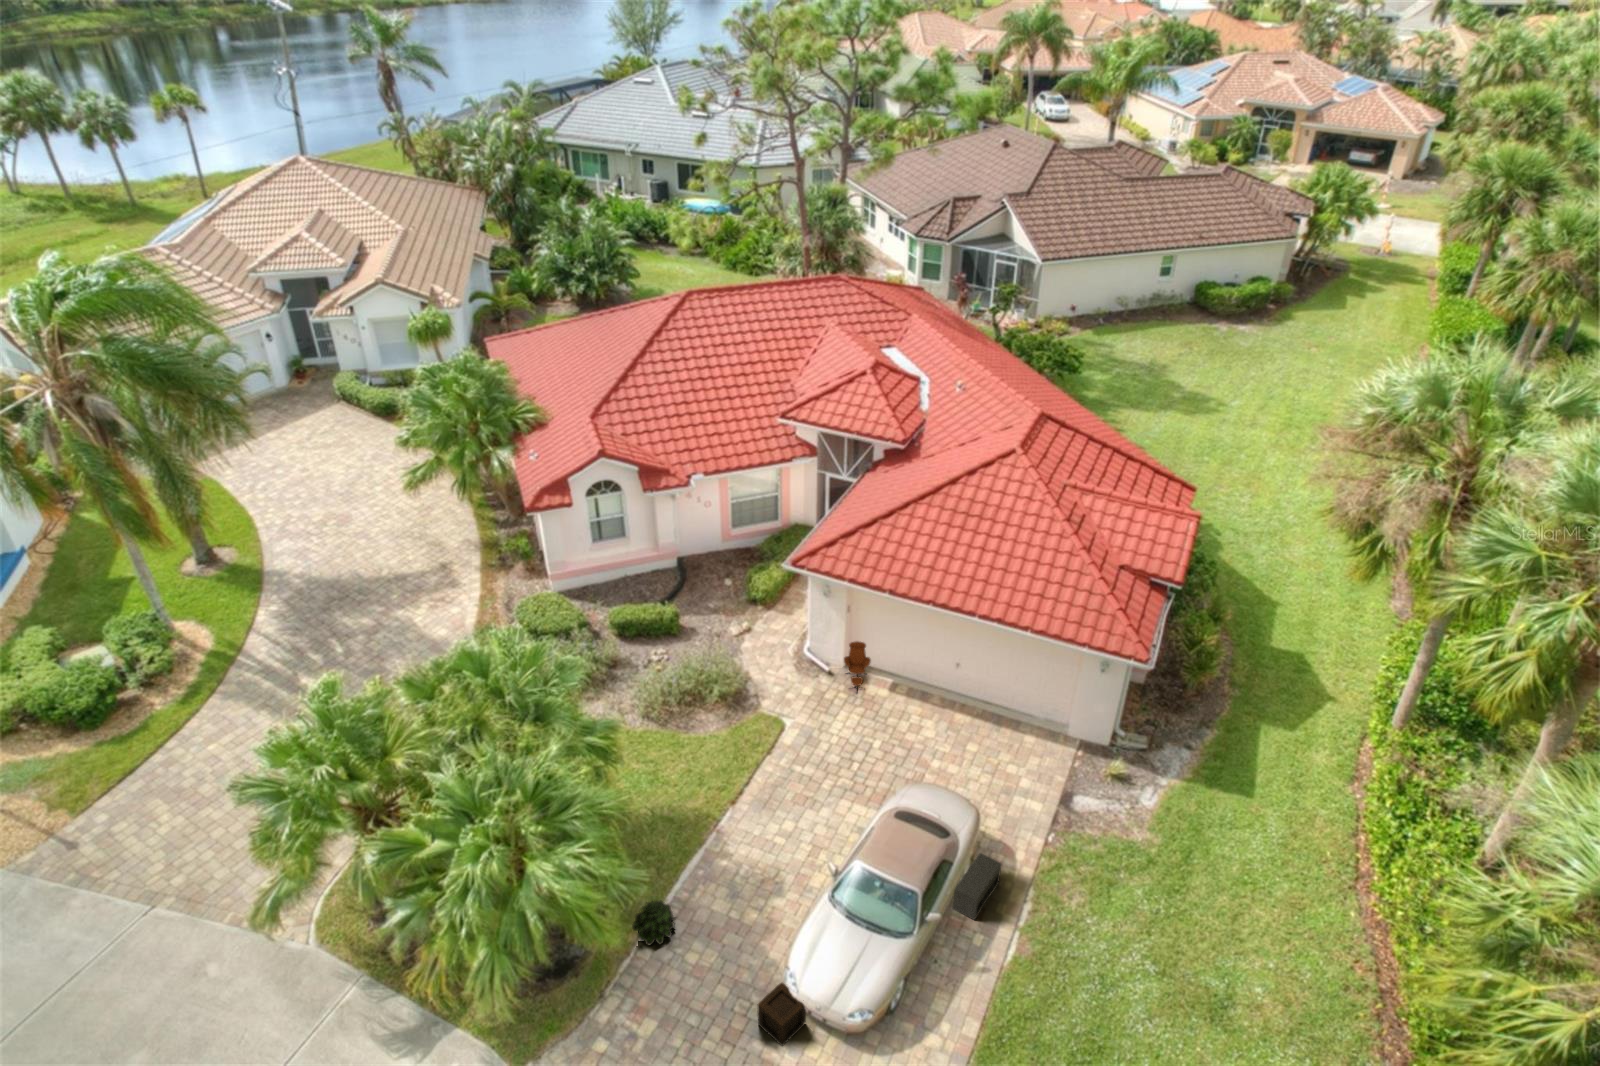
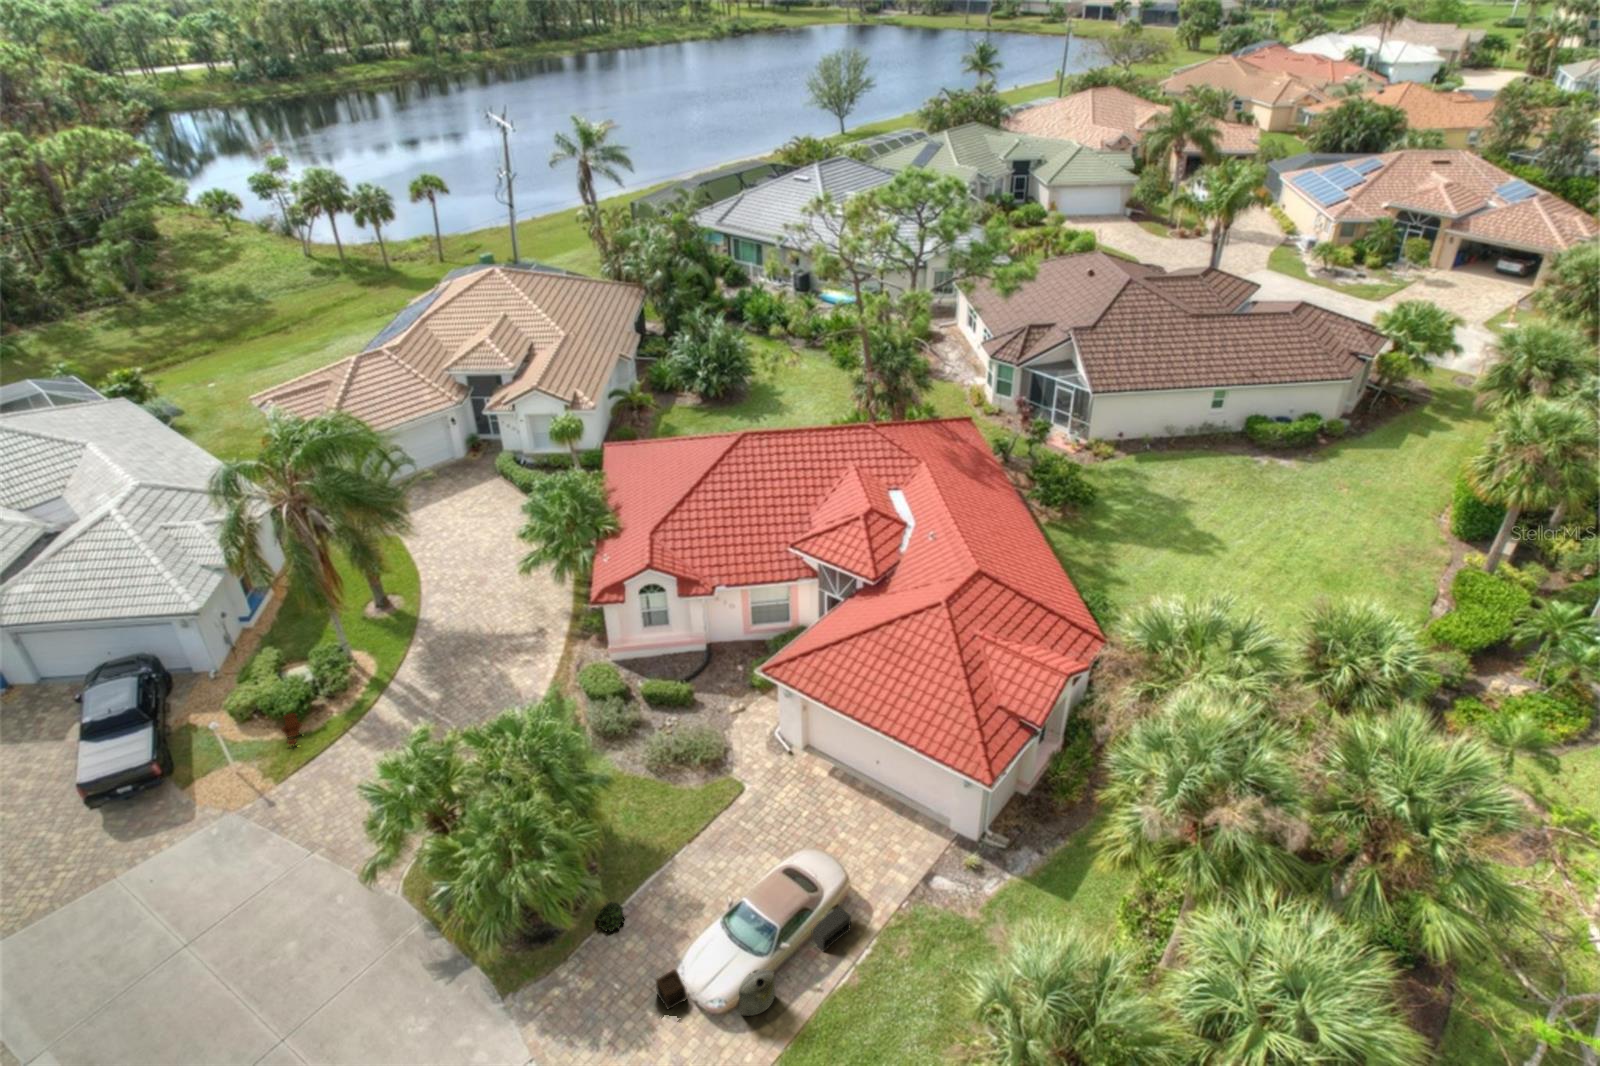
lounge chair: present [844,641,871,689] -> present [281,713,302,747]
trash can: none [891,959,937,1033] -> present [739,969,775,1016]

